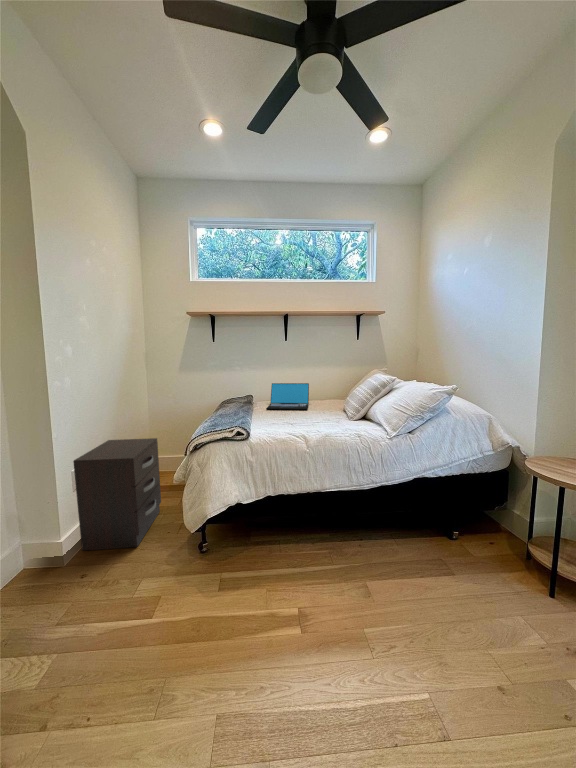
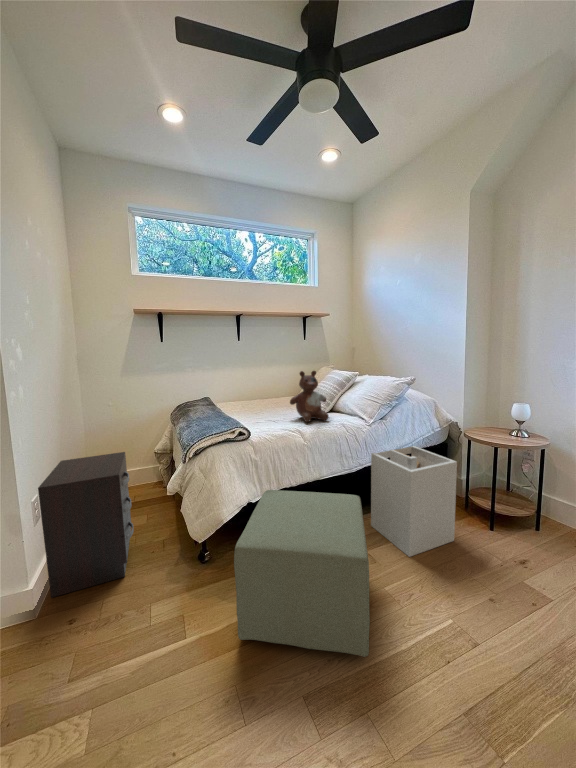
stuffed bear: none [309,373,351,428] -> present [290,371,329,422]
laptop: present [266,383,309,410] -> none [232,383,276,411]
laundry hamper: none [384,469,490,601] -> present [371,446,457,557]
ottoman: none [183,493,345,701] -> present [234,490,370,657]

